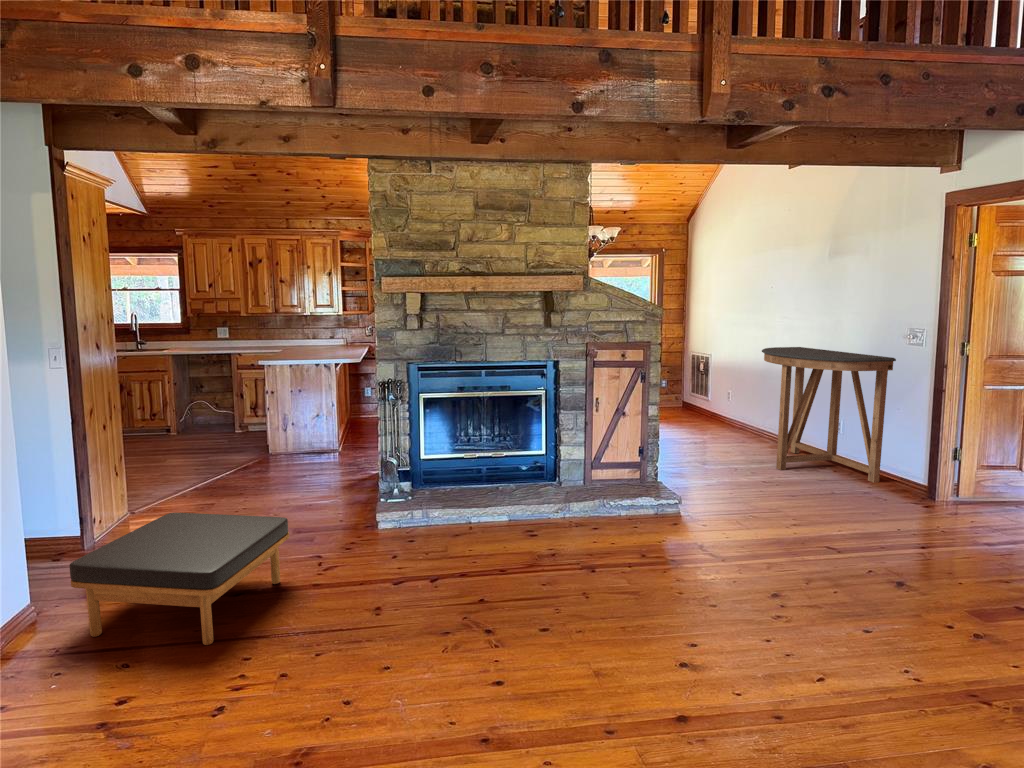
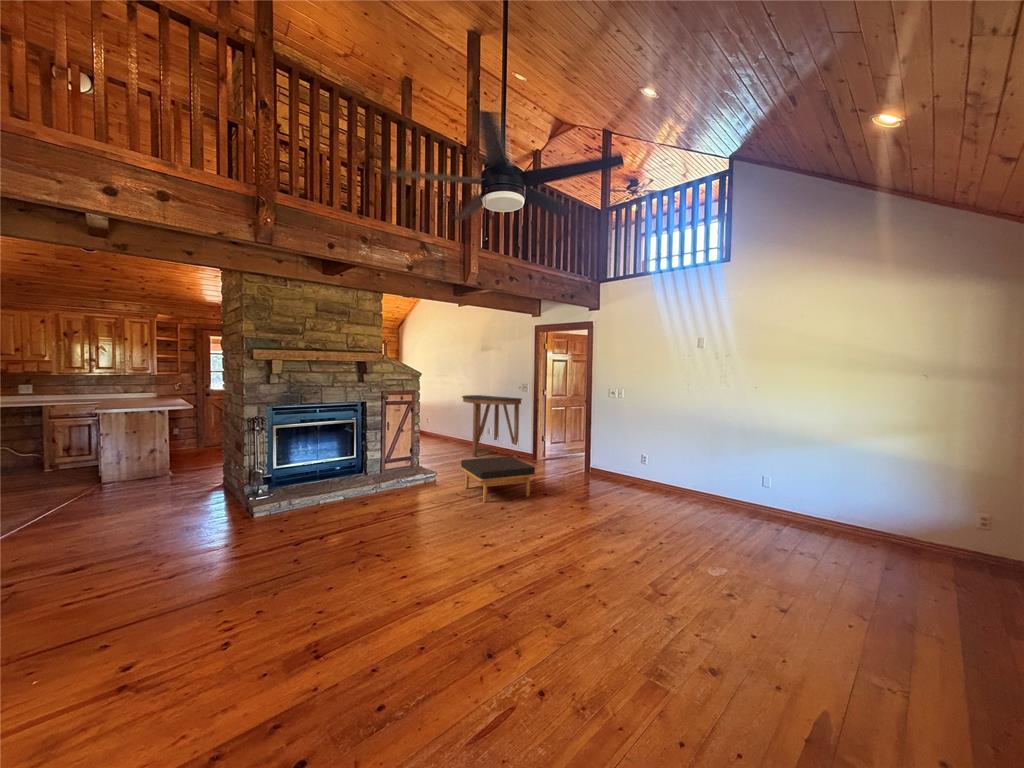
ottoman: present [69,513,289,645] -> present [461,457,535,502]

